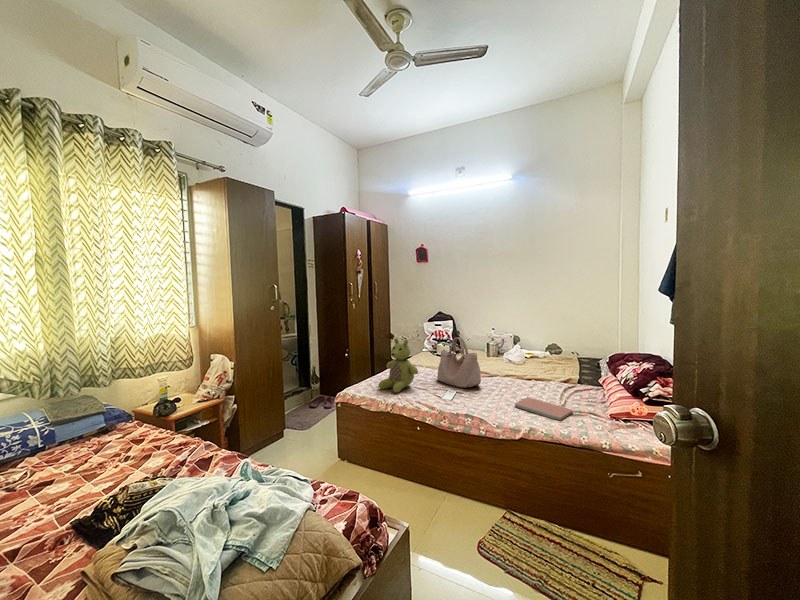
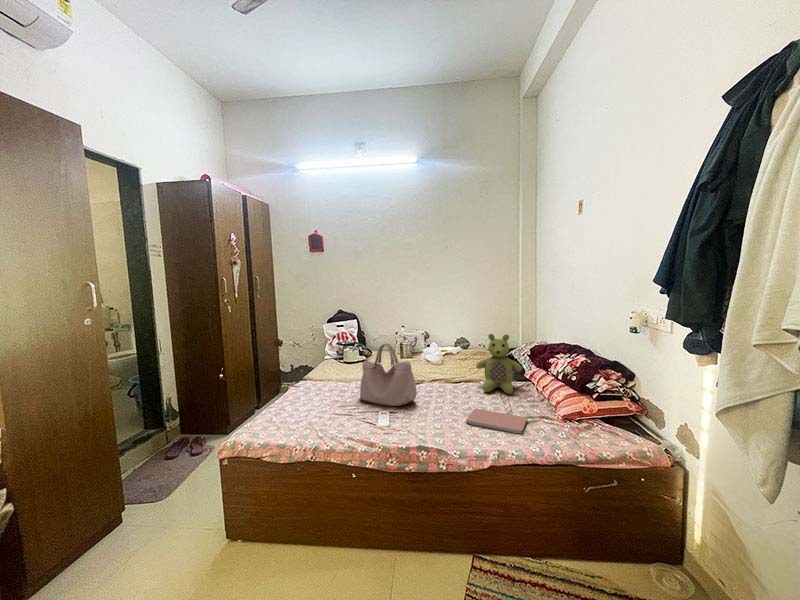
stuffed bear: present [379,338,418,393] -> present [476,334,522,394]

